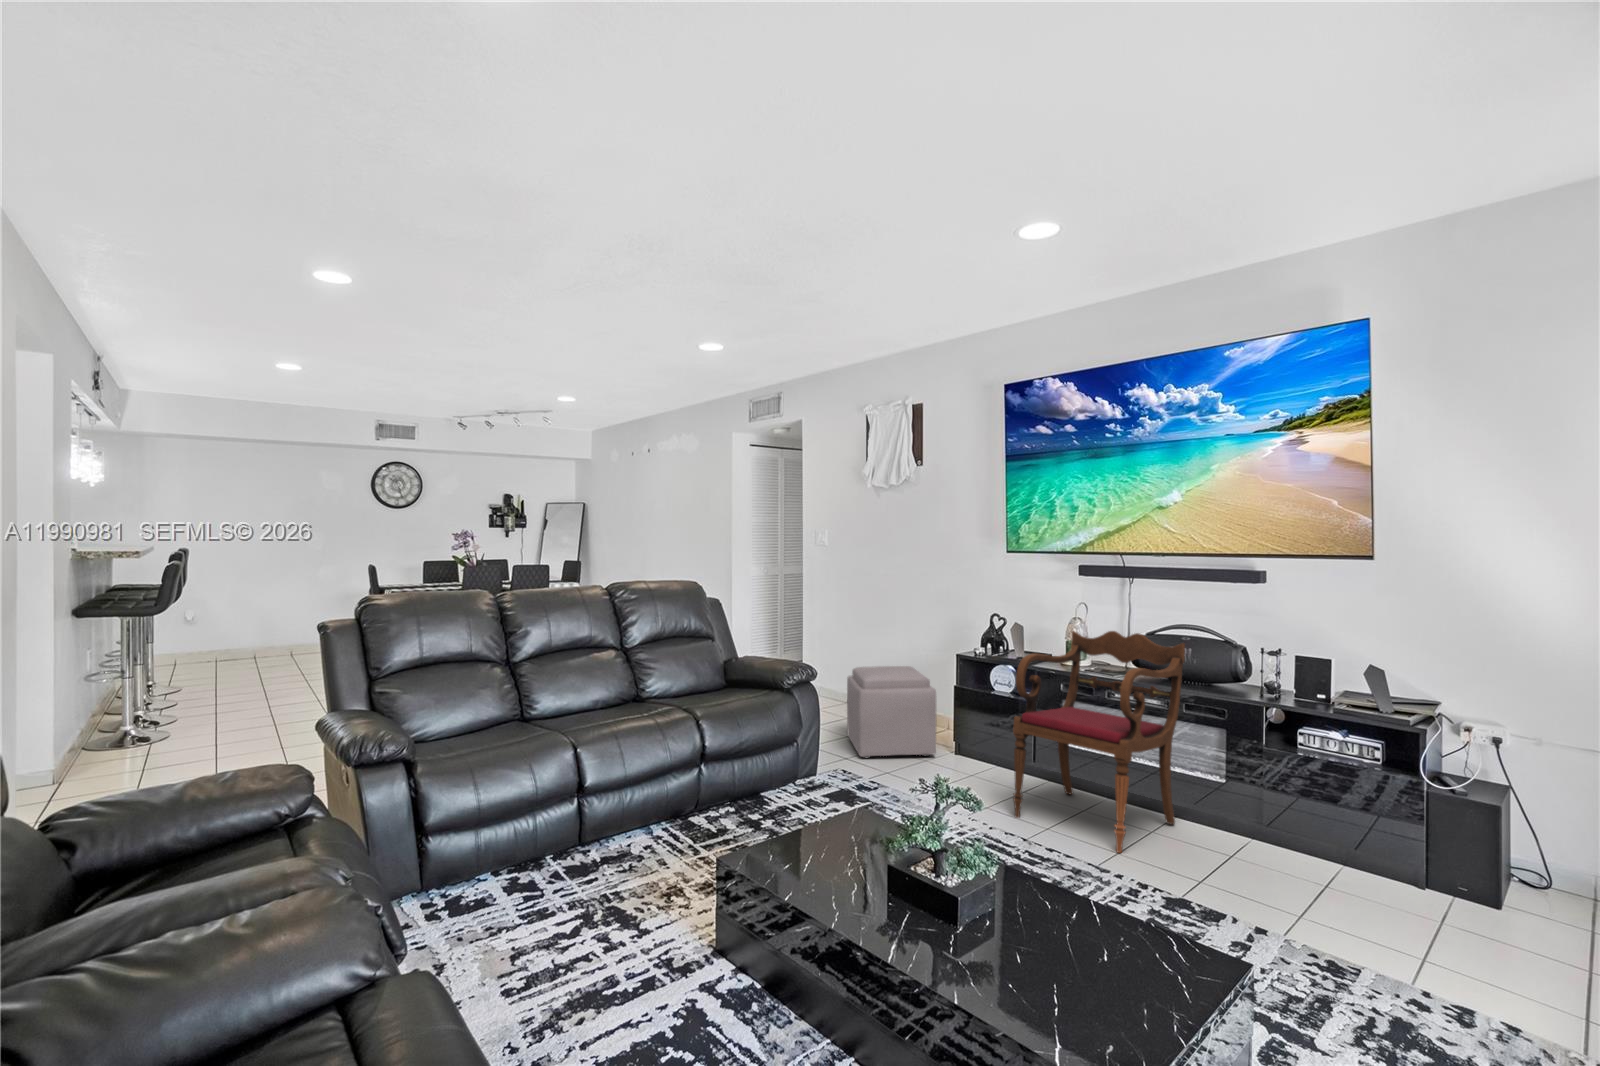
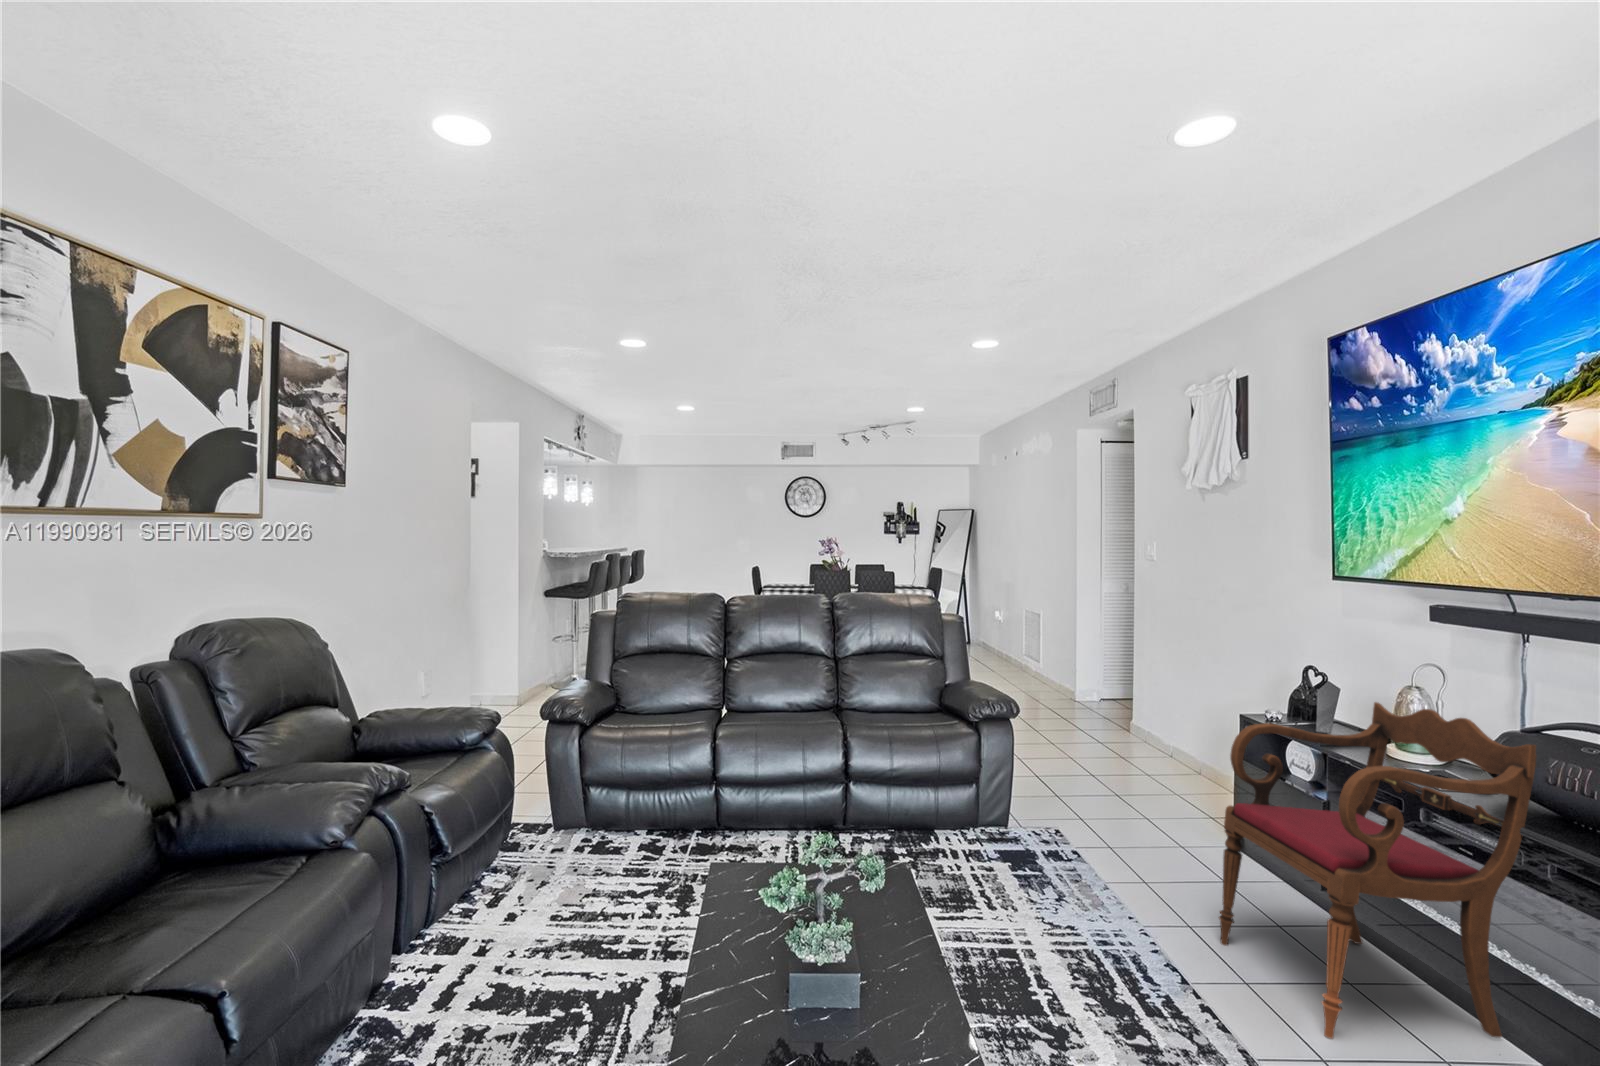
ottoman: present [847,666,936,758] -> none [1097,714,1213,842]

